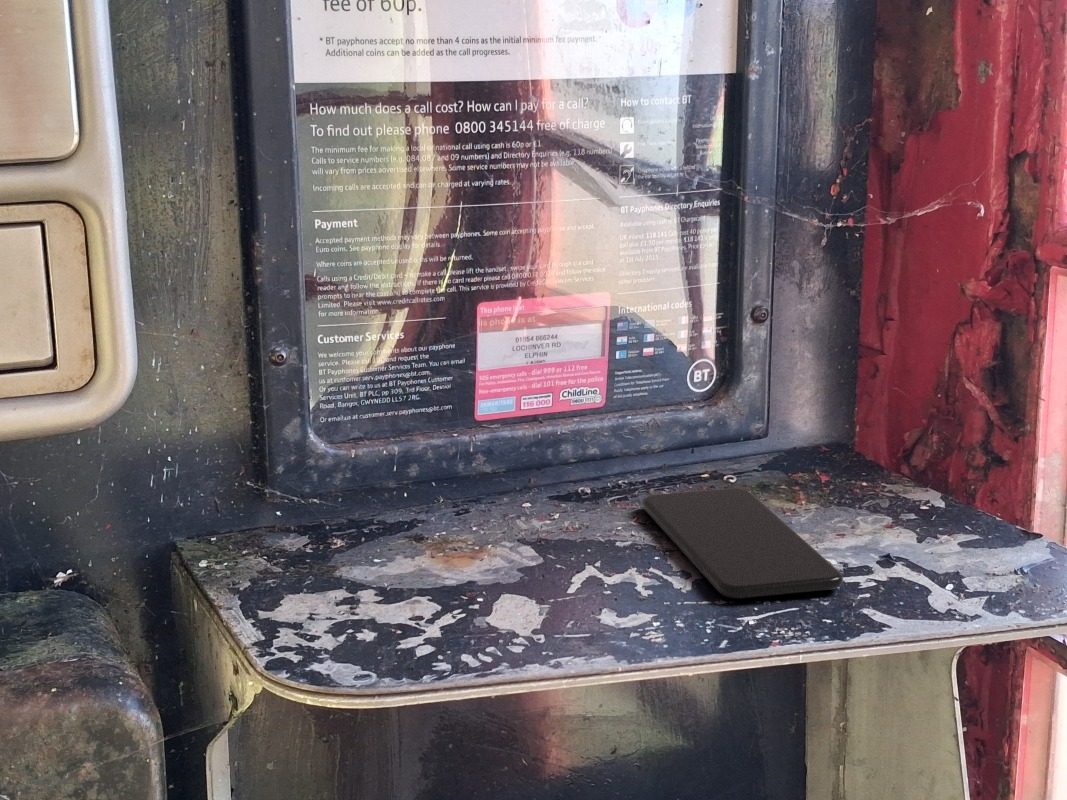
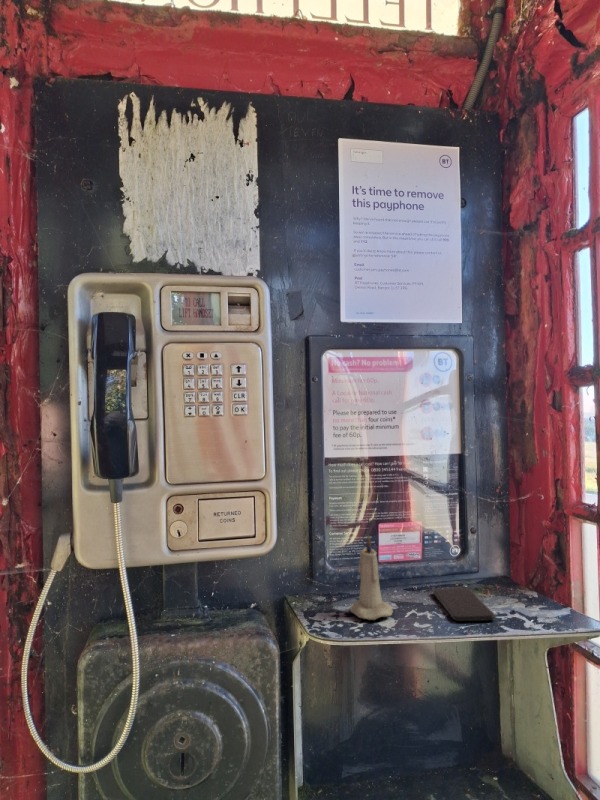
candle: none [392,340,532,610] -> present [350,536,393,620]

